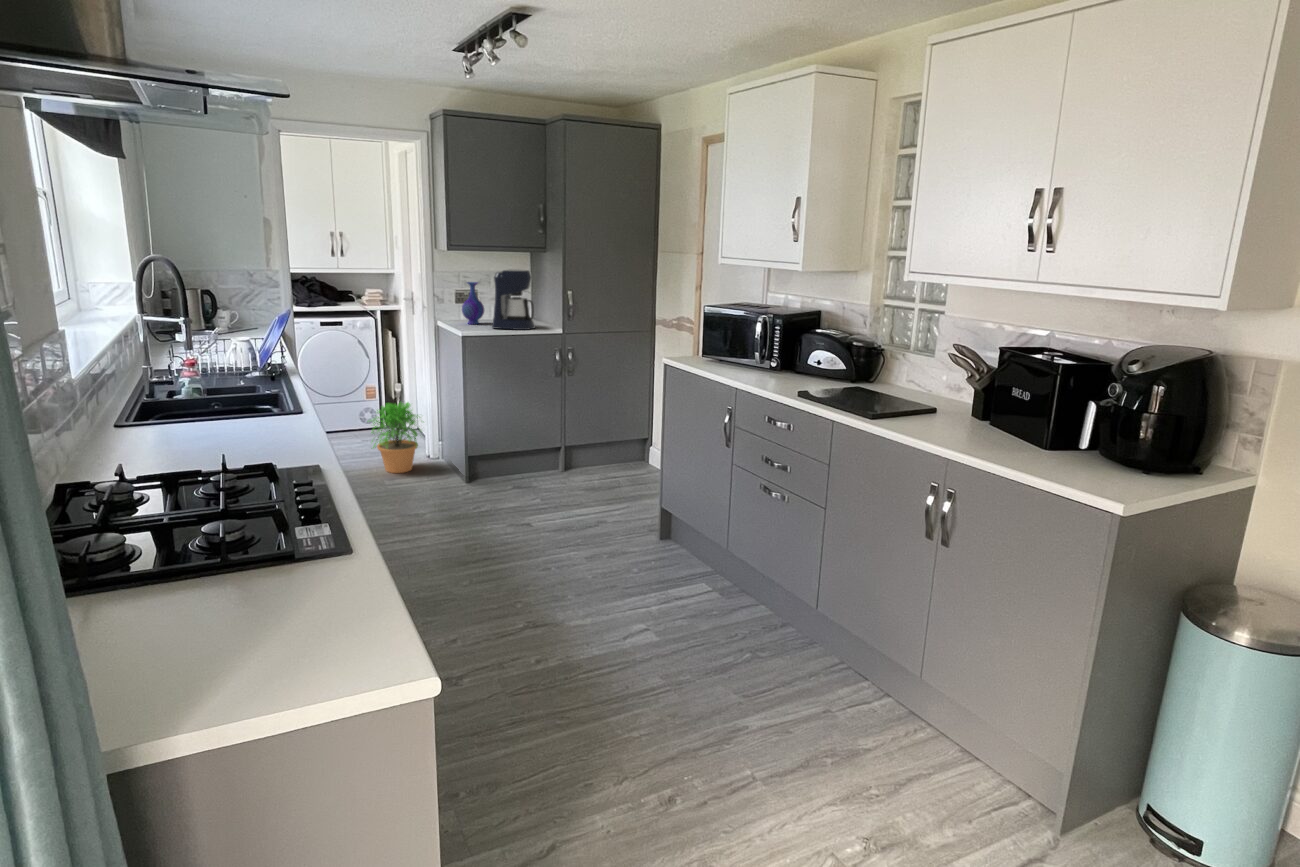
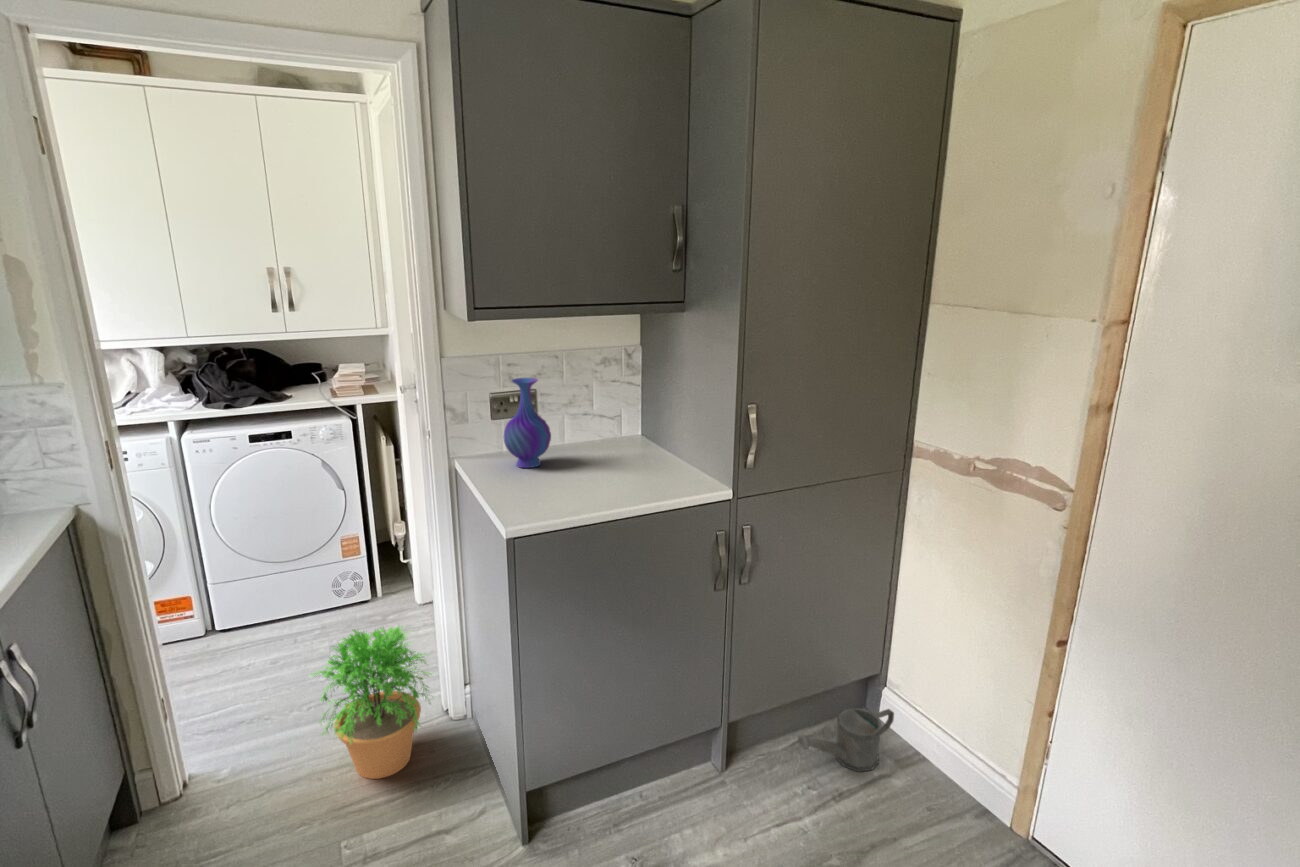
coffee maker: present [492,269,535,330] -> none [572,352,667,493]
watering can: none [599,452,651,477] -> present [798,708,894,771]

